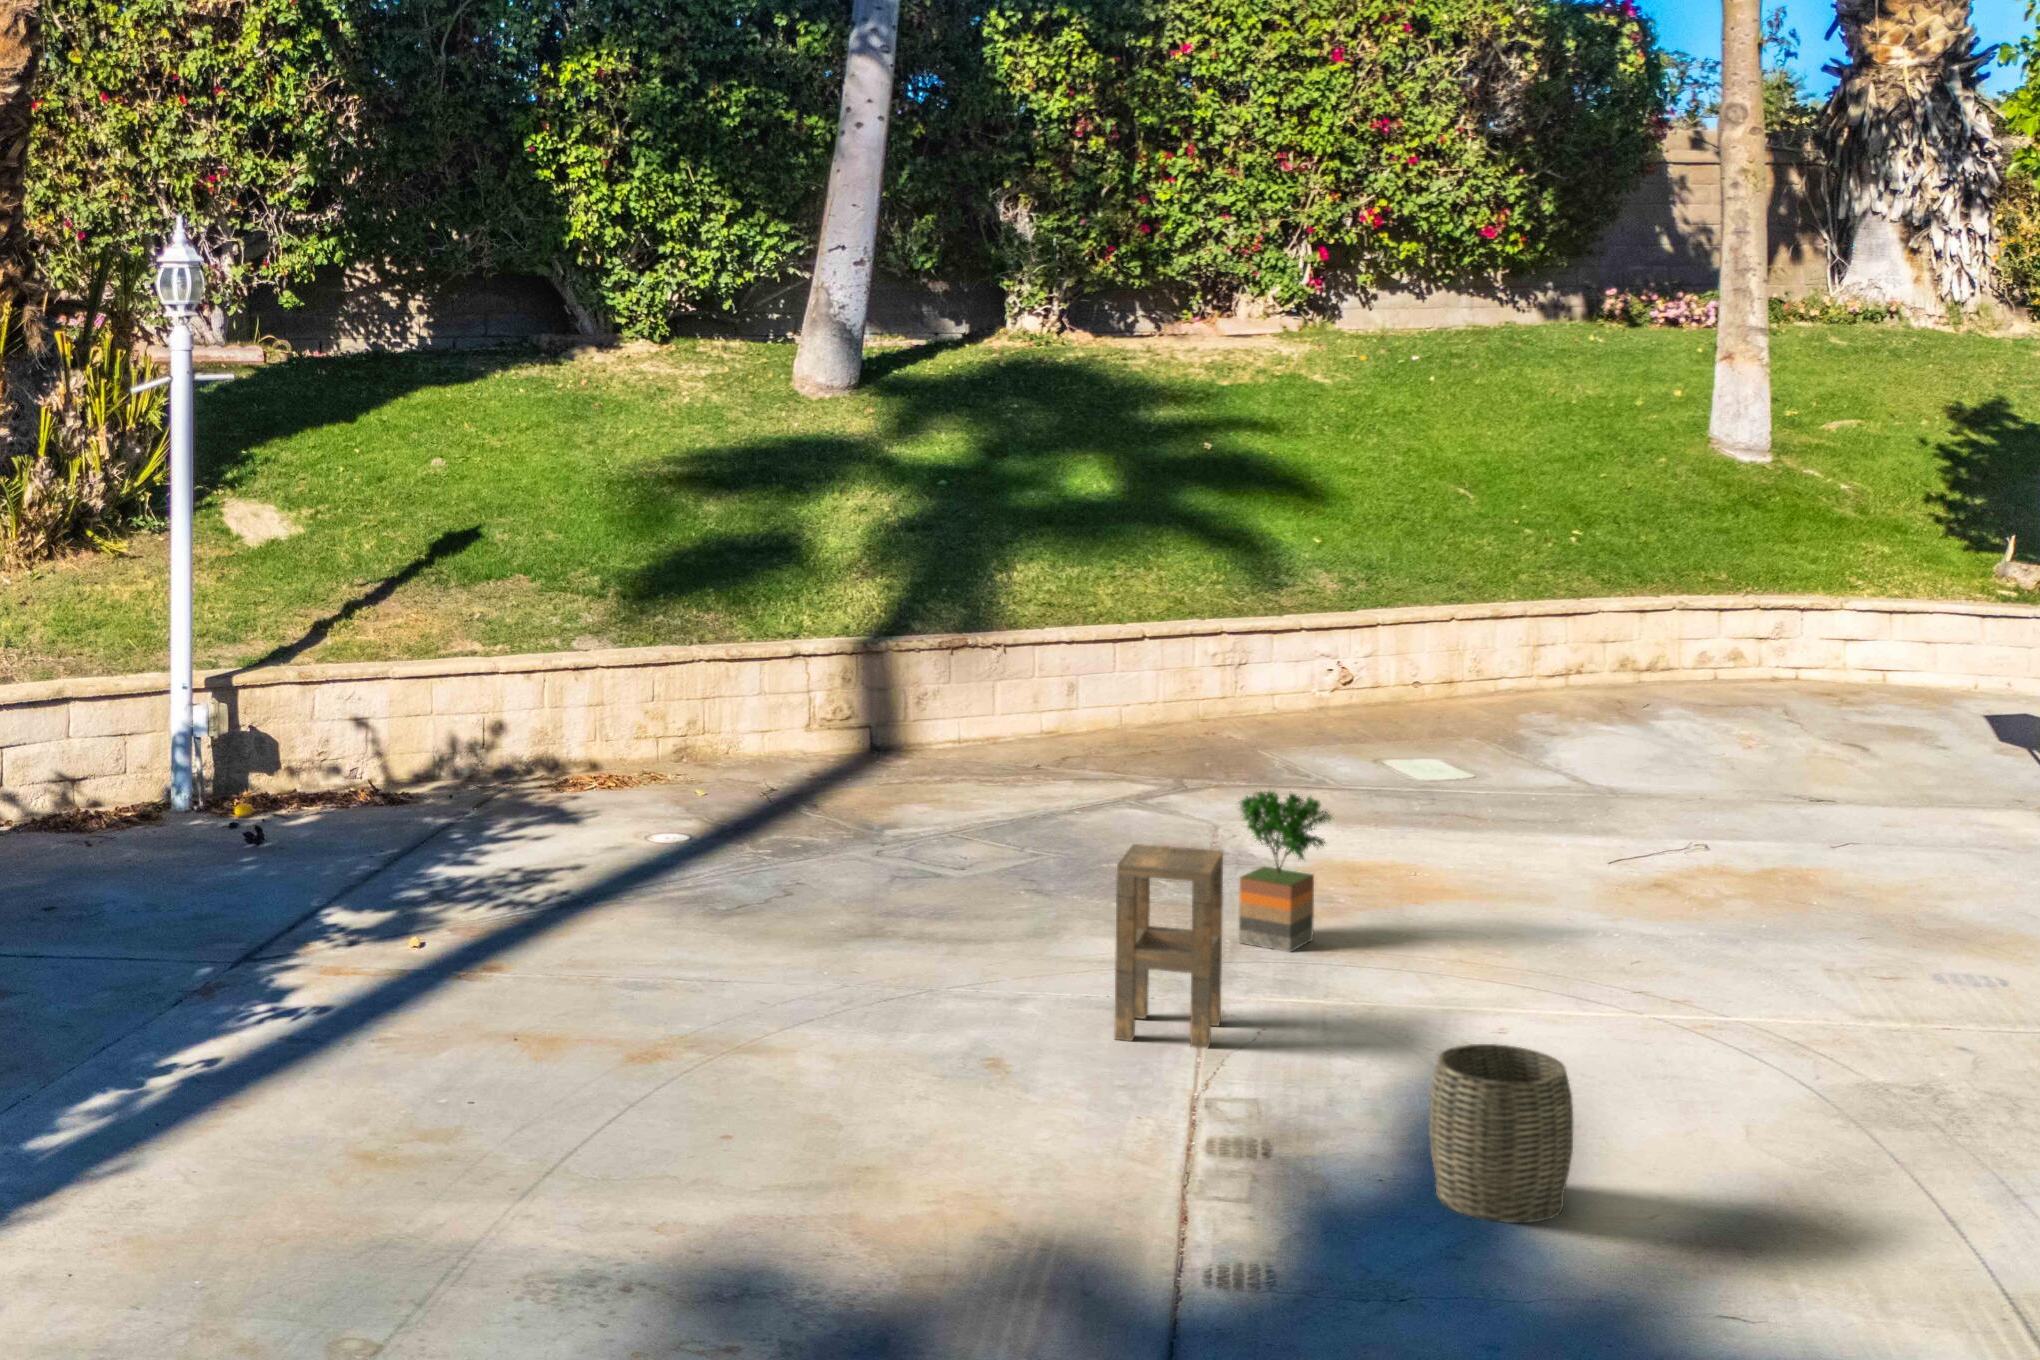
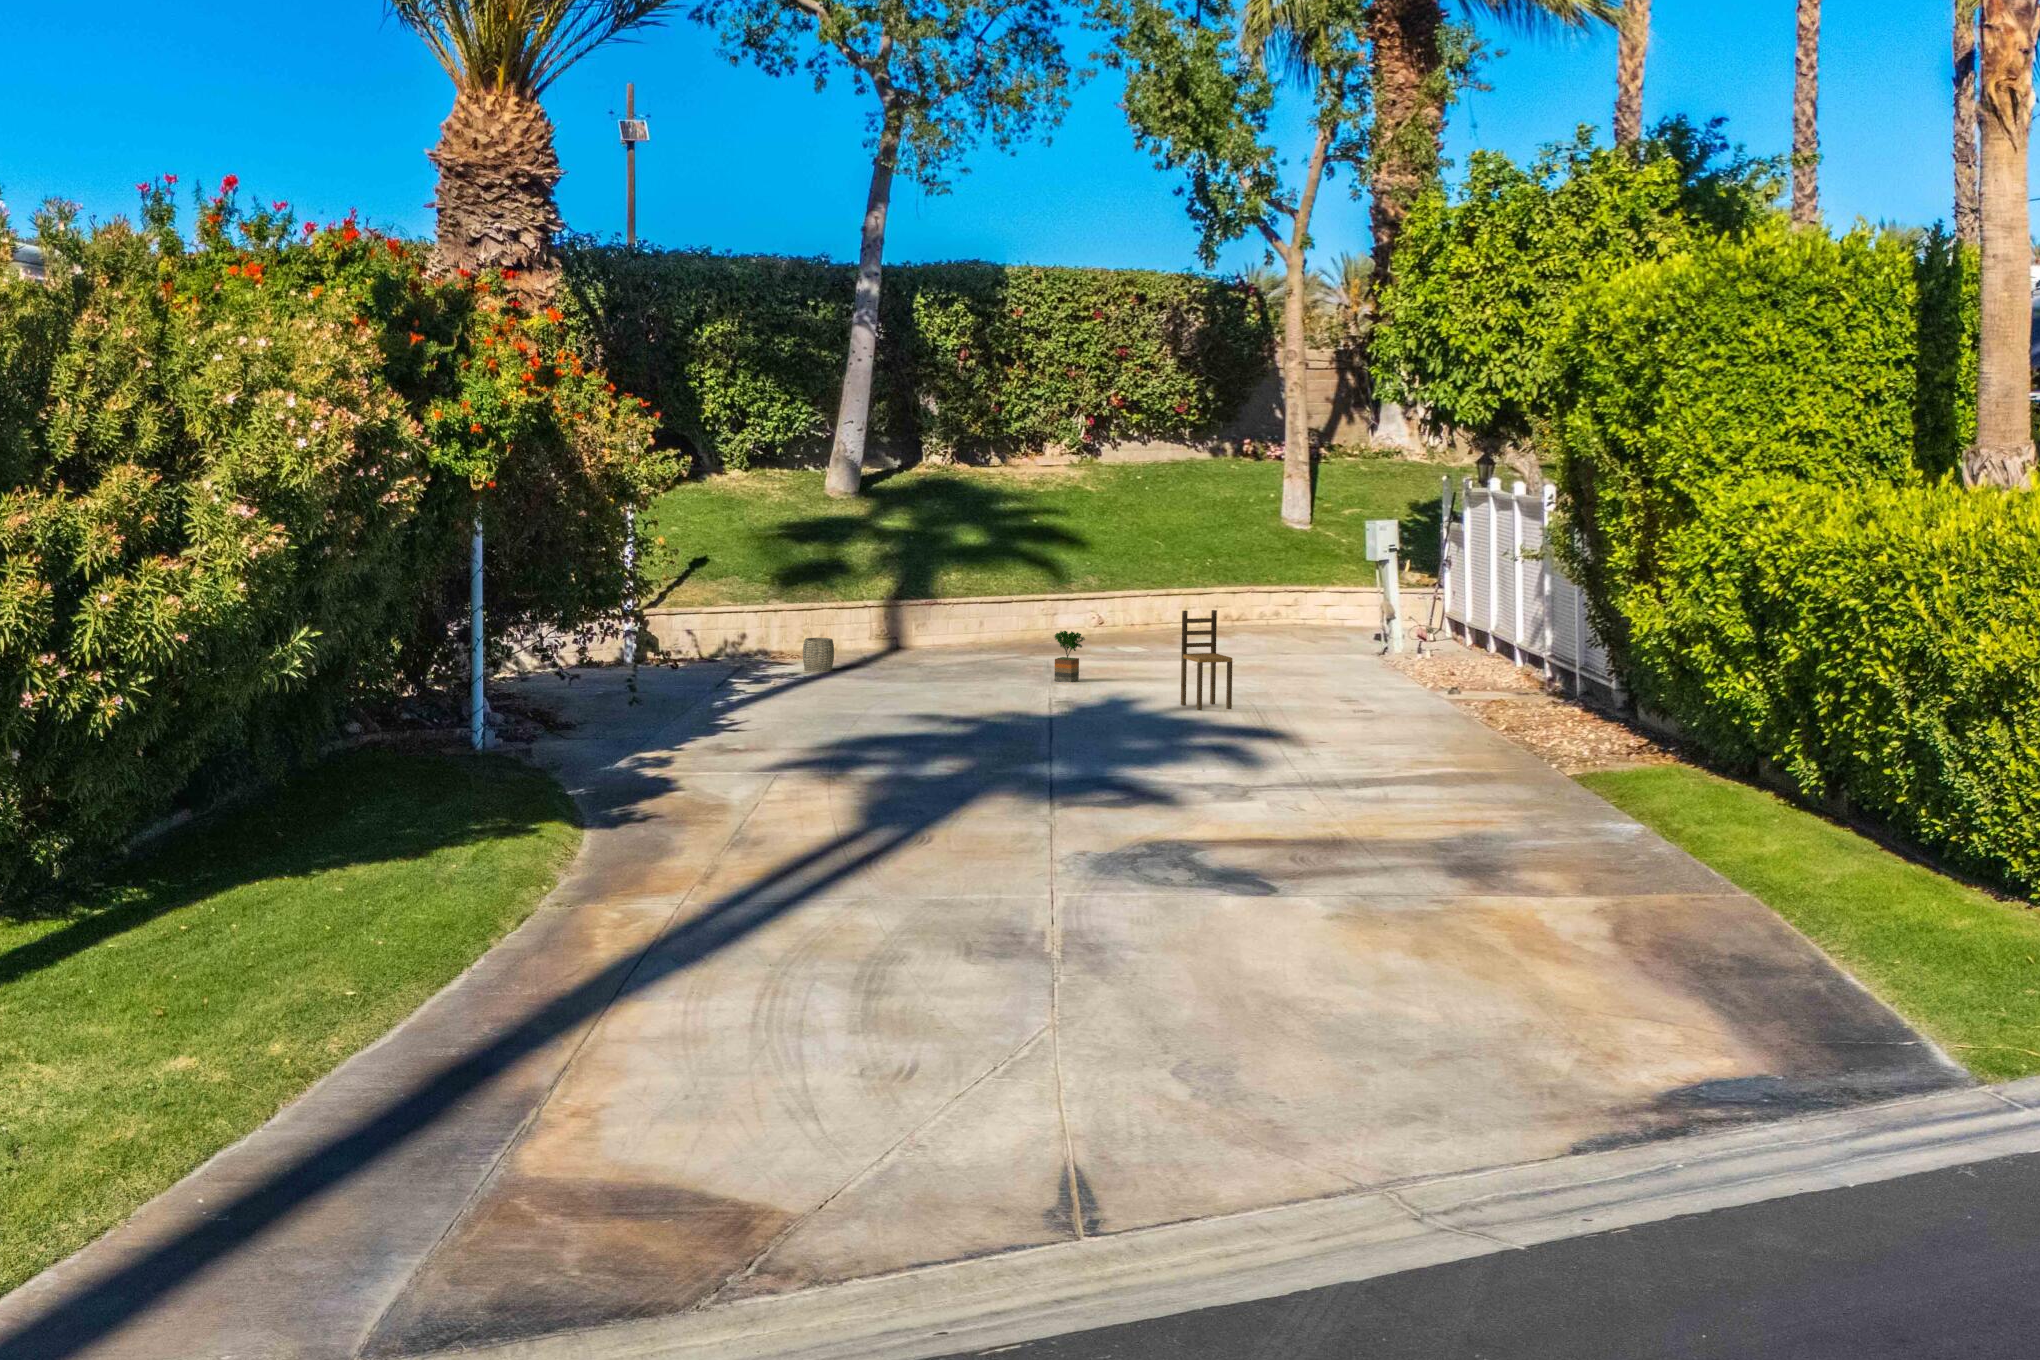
chair: none [1702,802,1922,1208] -> present [1181,610,1232,710]
side table: present [1115,844,1223,1048] -> none [1019,638,1051,695]
woven basket: present [1429,1044,1573,1223] -> present [803,638,834,672]

